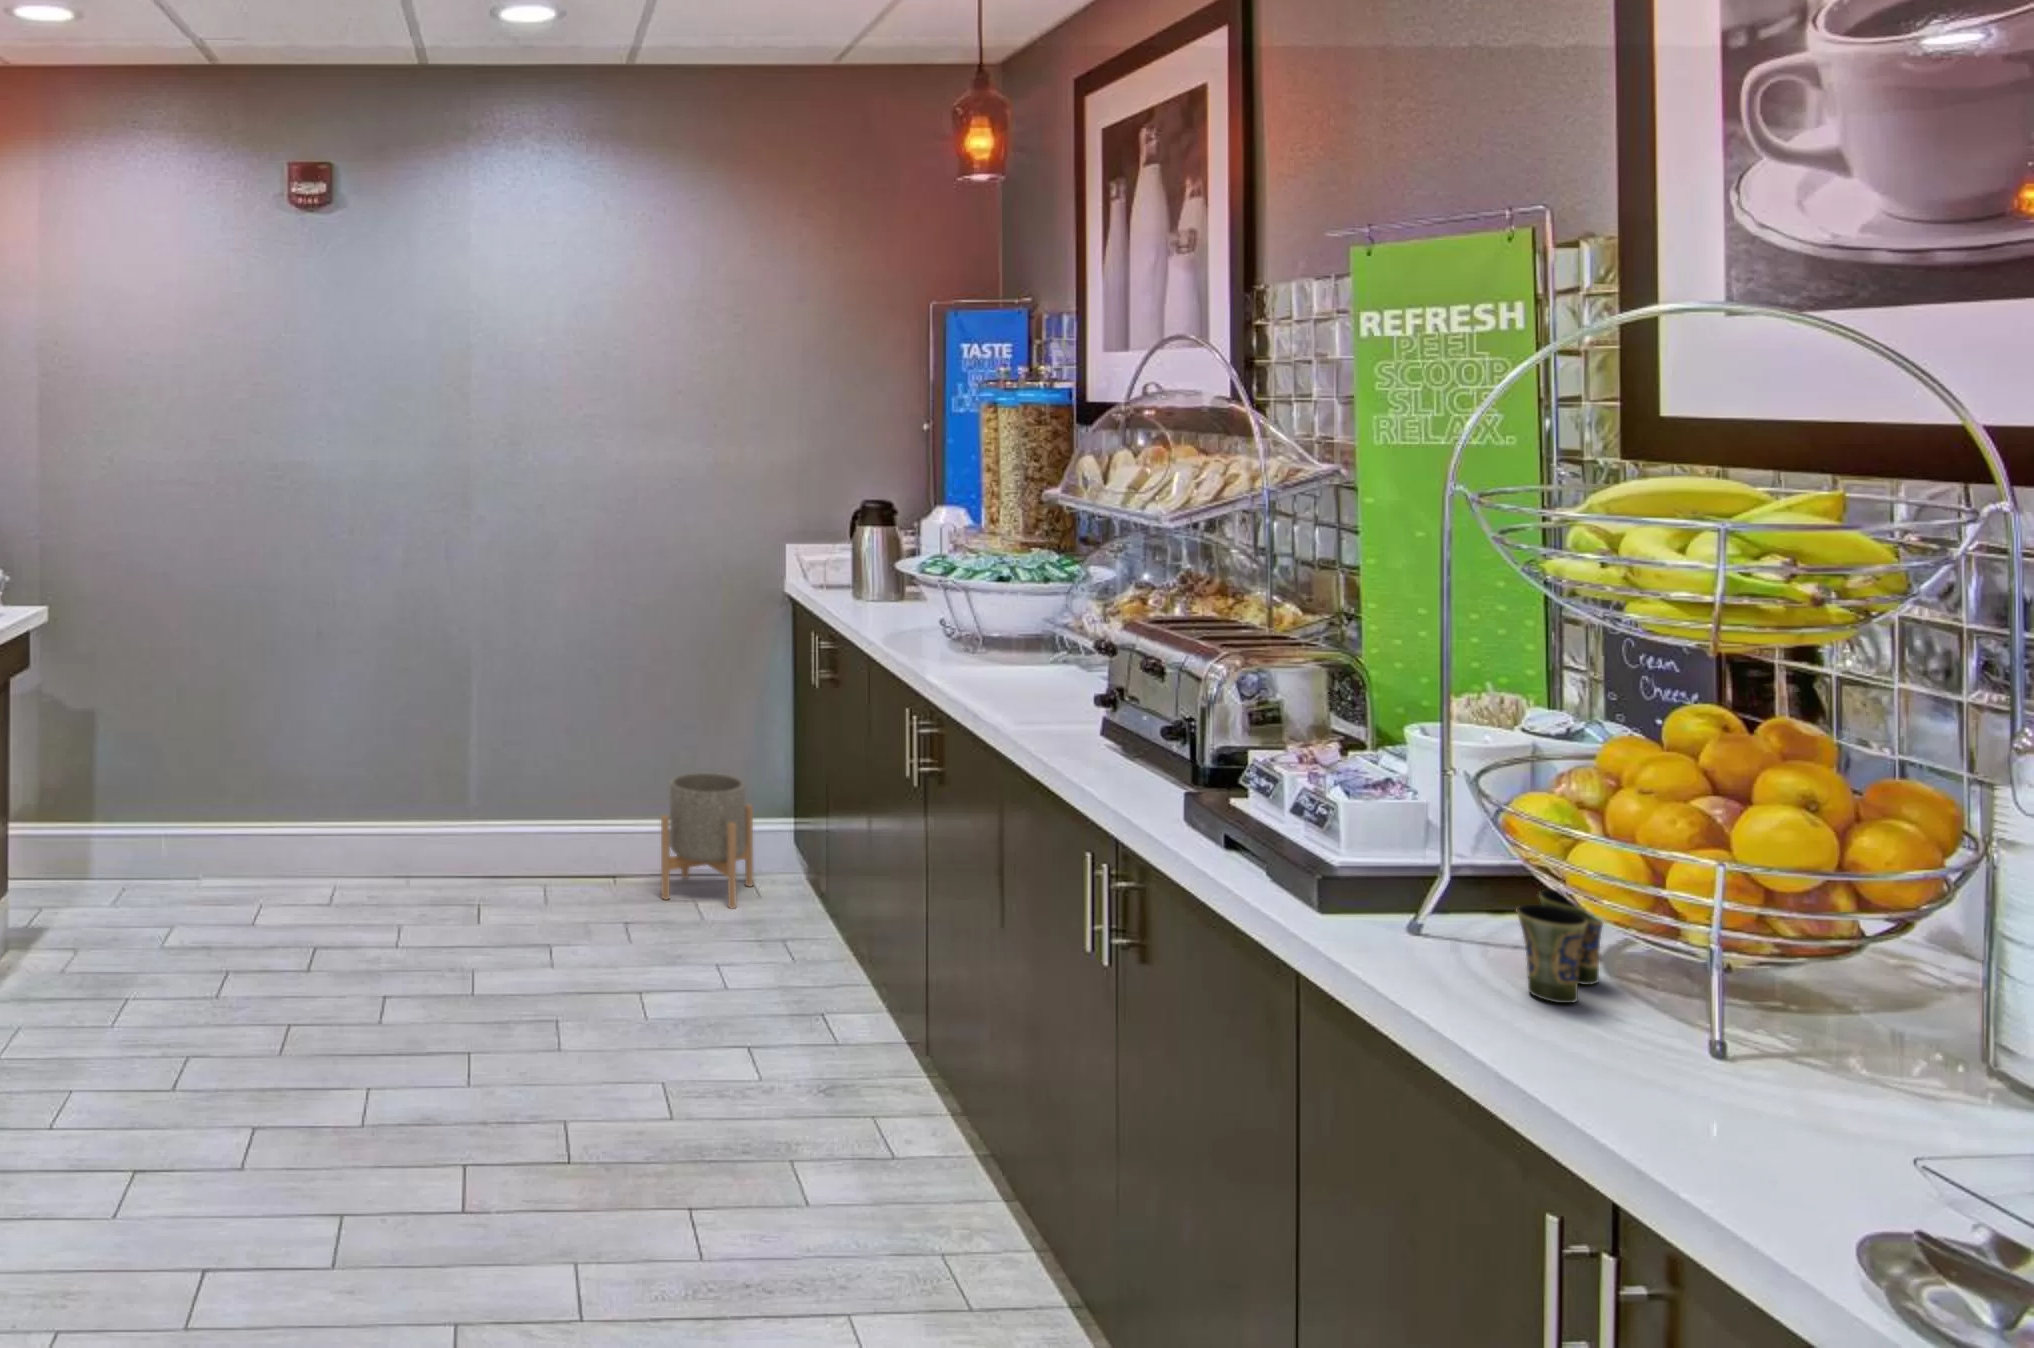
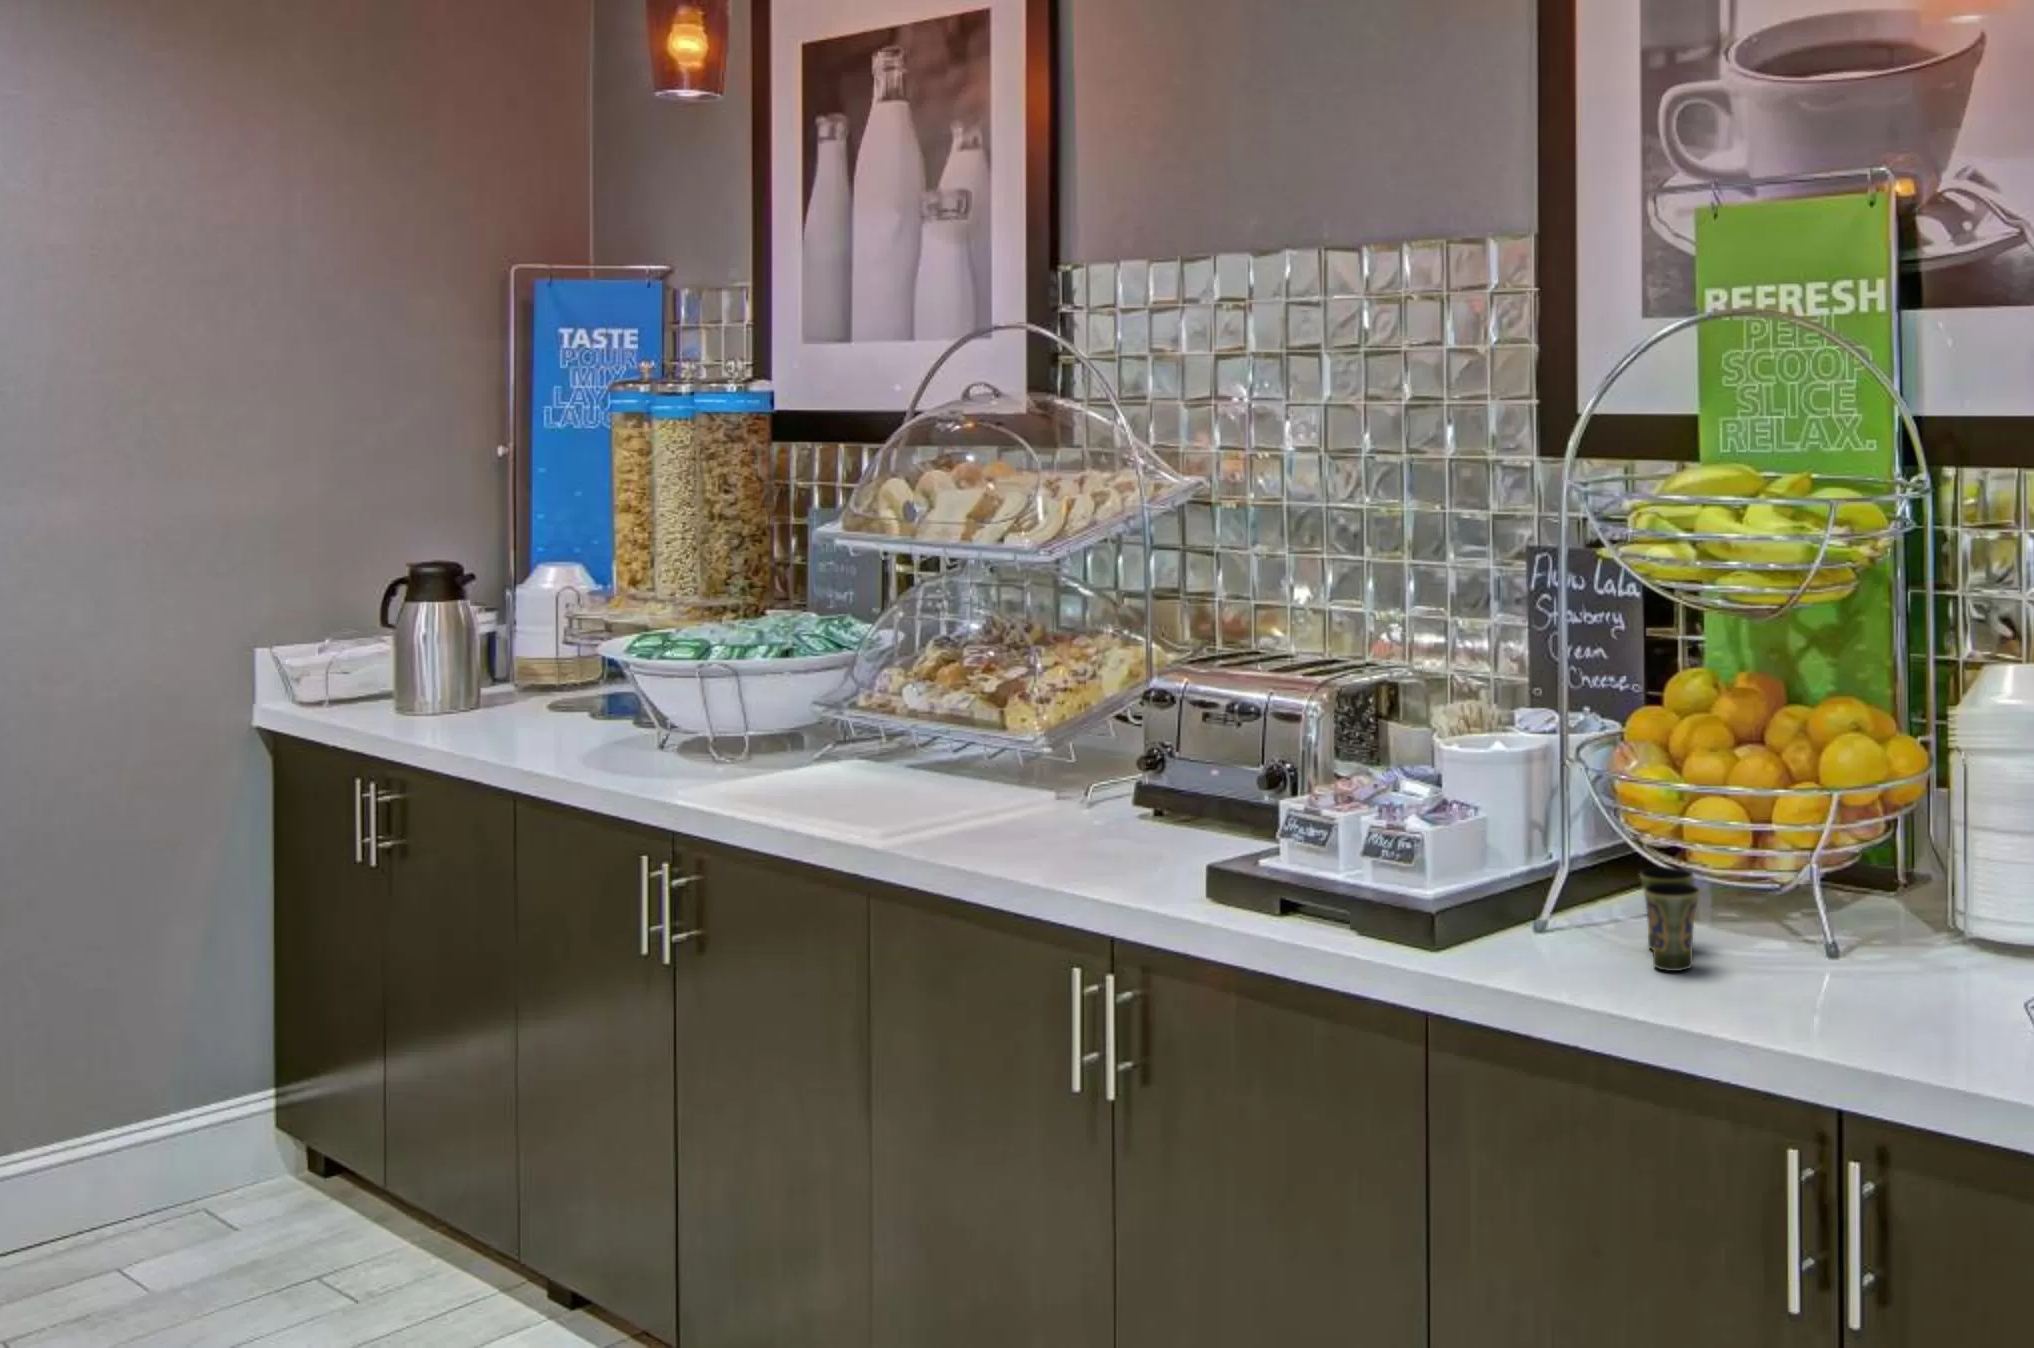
planter: present [661,773,753,909] -> none [52,1043,217,1282]

